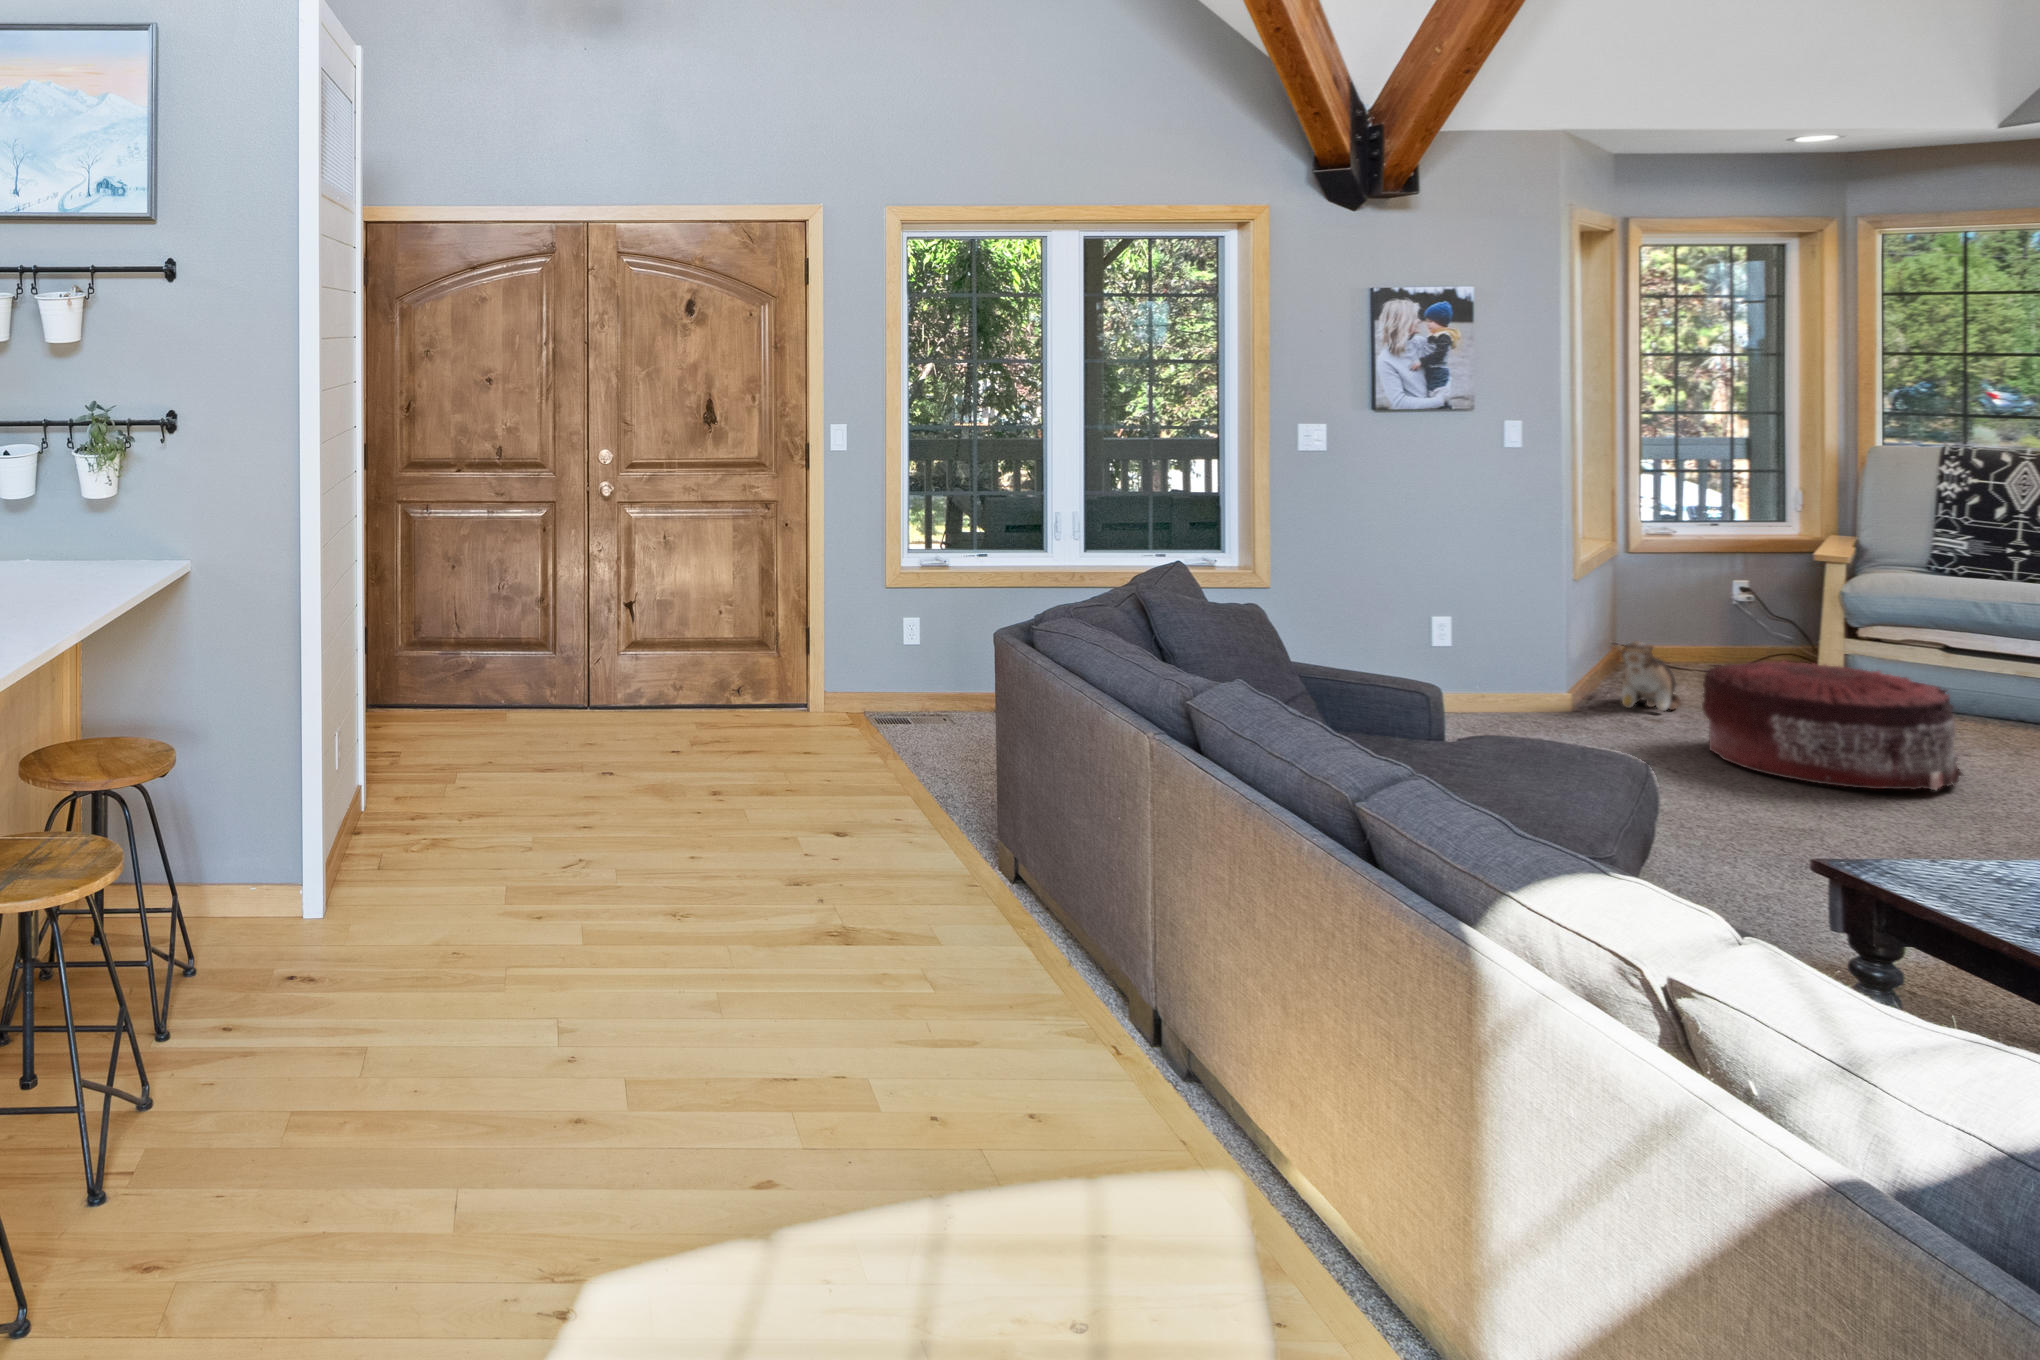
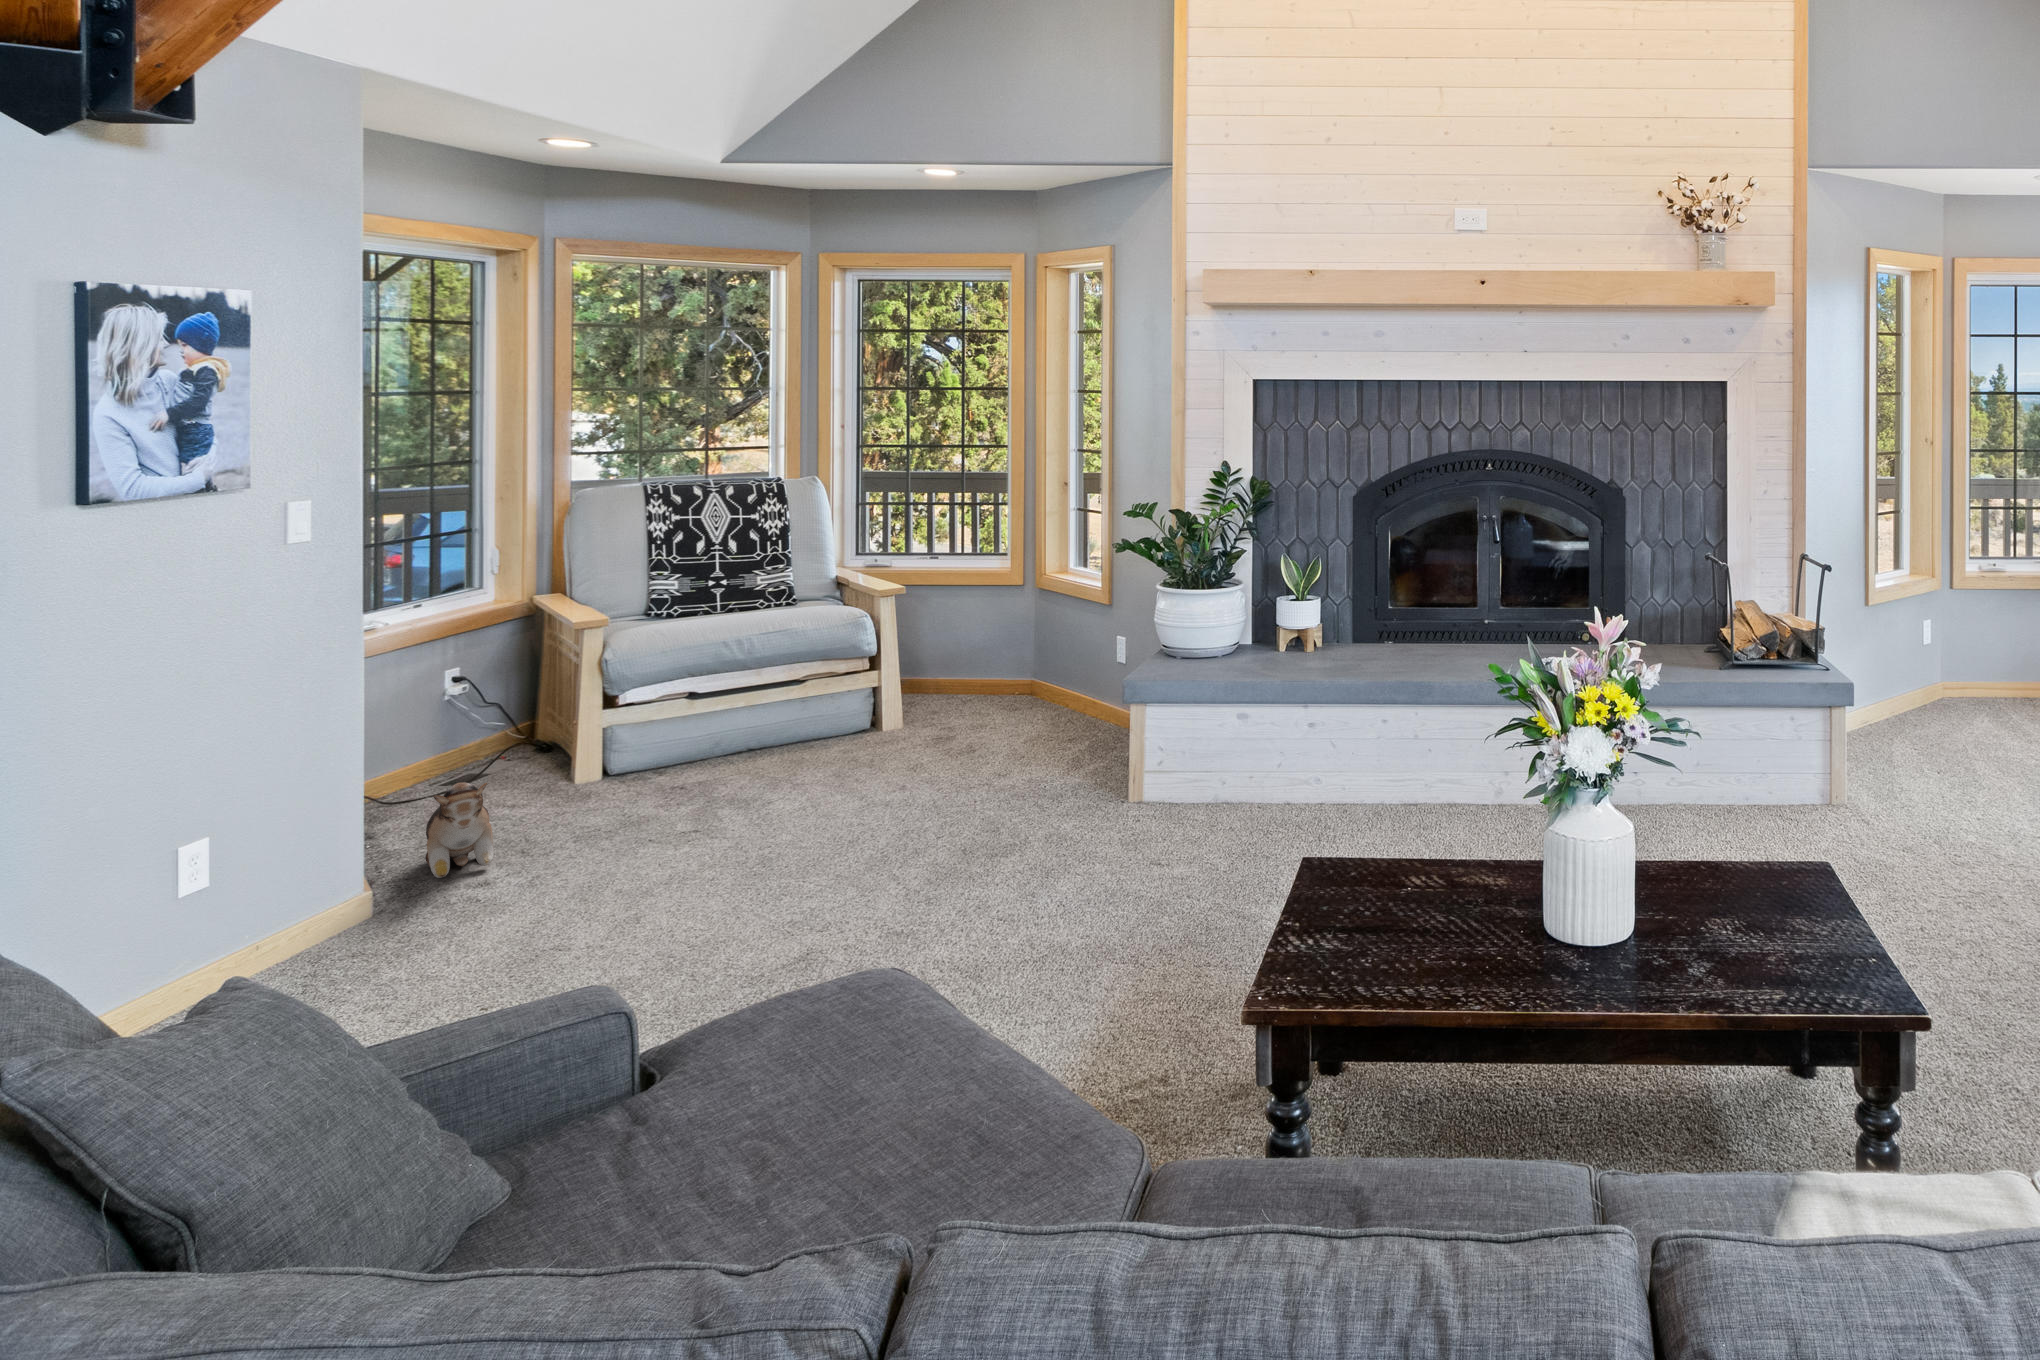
pouf: present [1702,661,1963,790] -> none [592,736,836,901]

